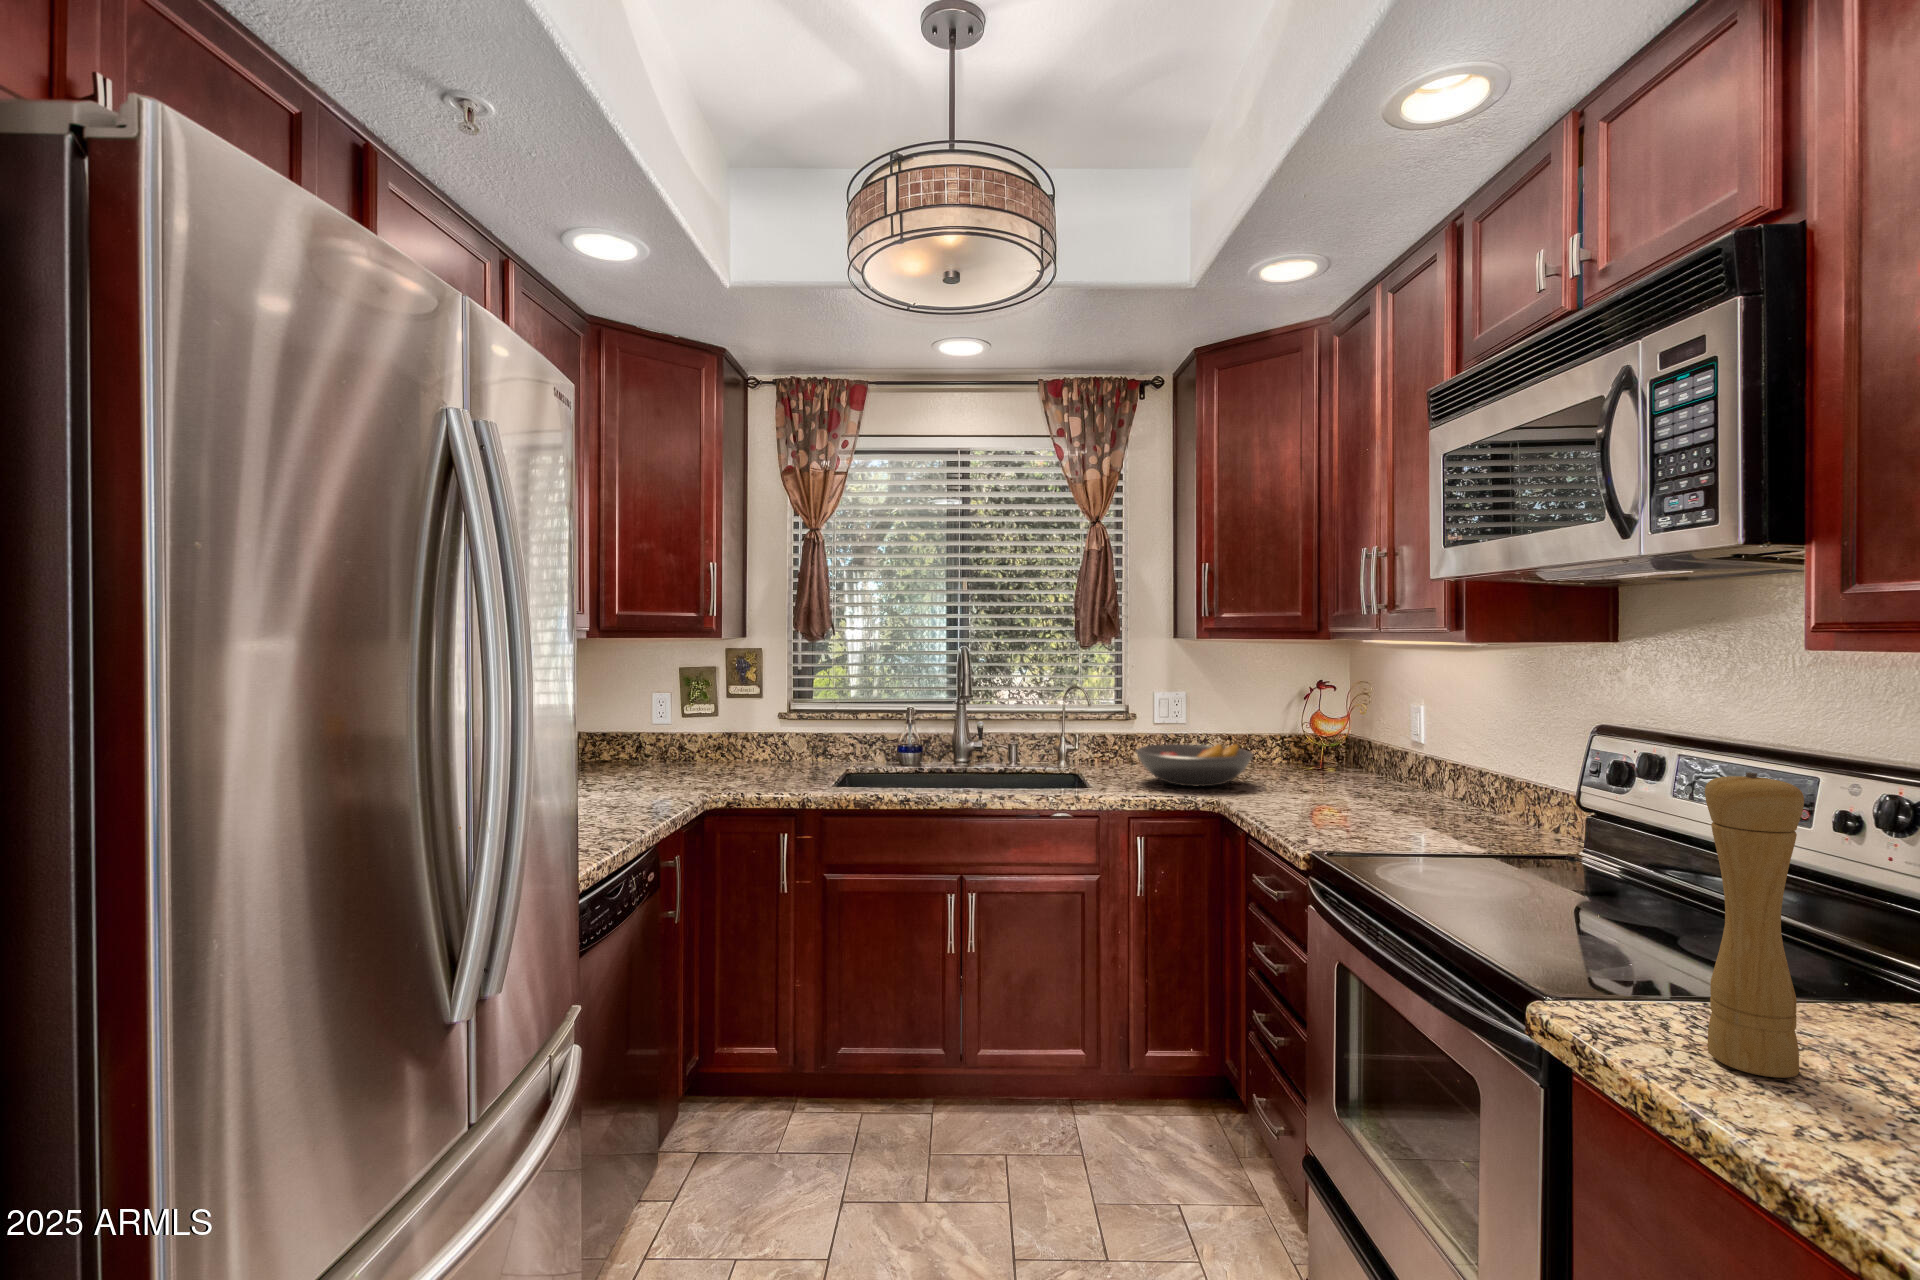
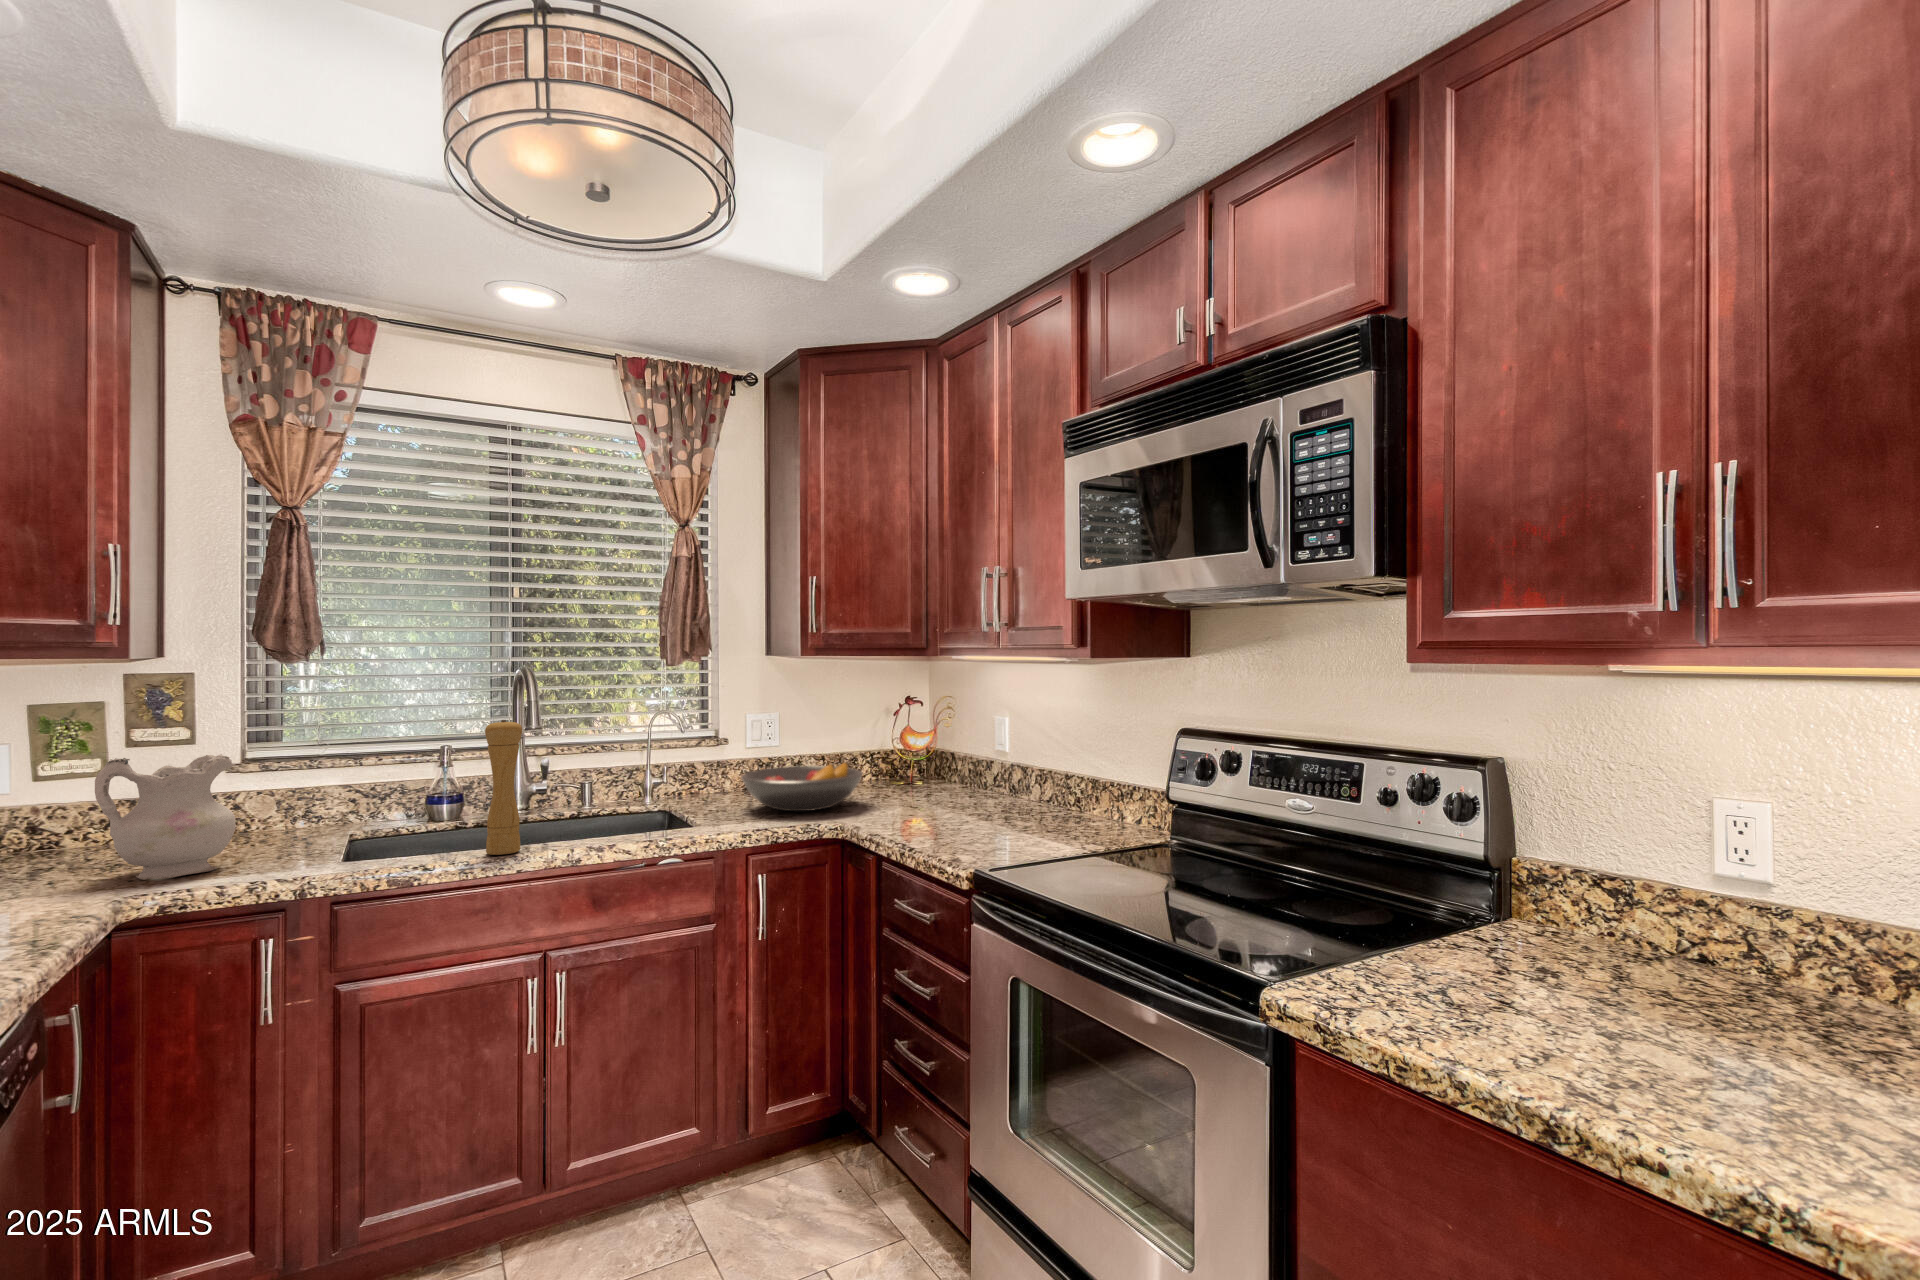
ceramic pitcher: none [702,703,776,786] -> present [95,754,236,879]
pepper mill: present [1705,772,1804,1078] -> present [485,720,522,855]

